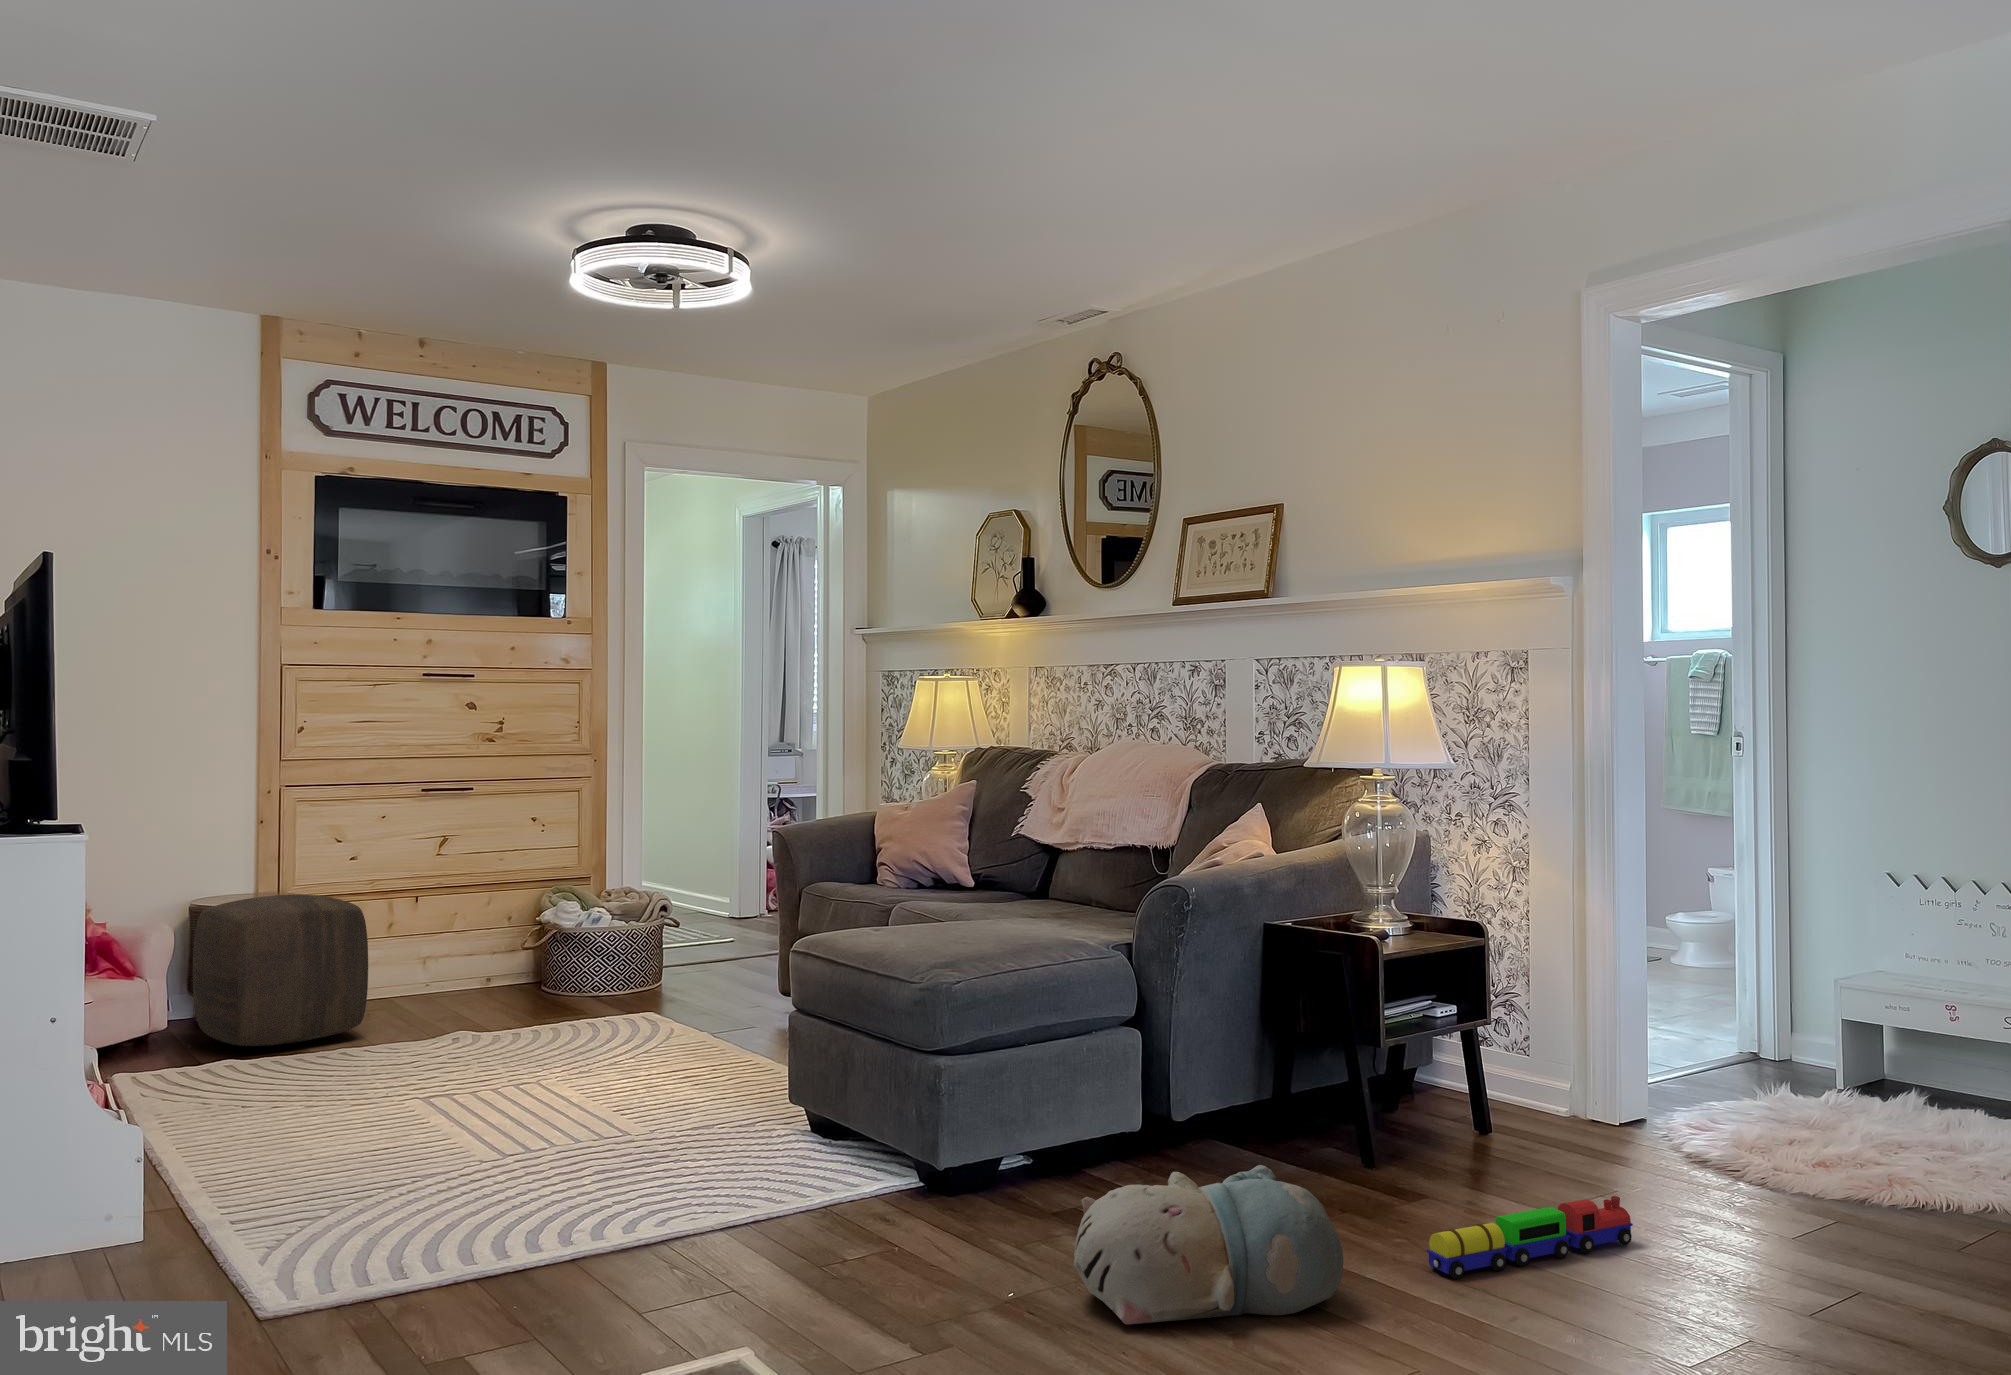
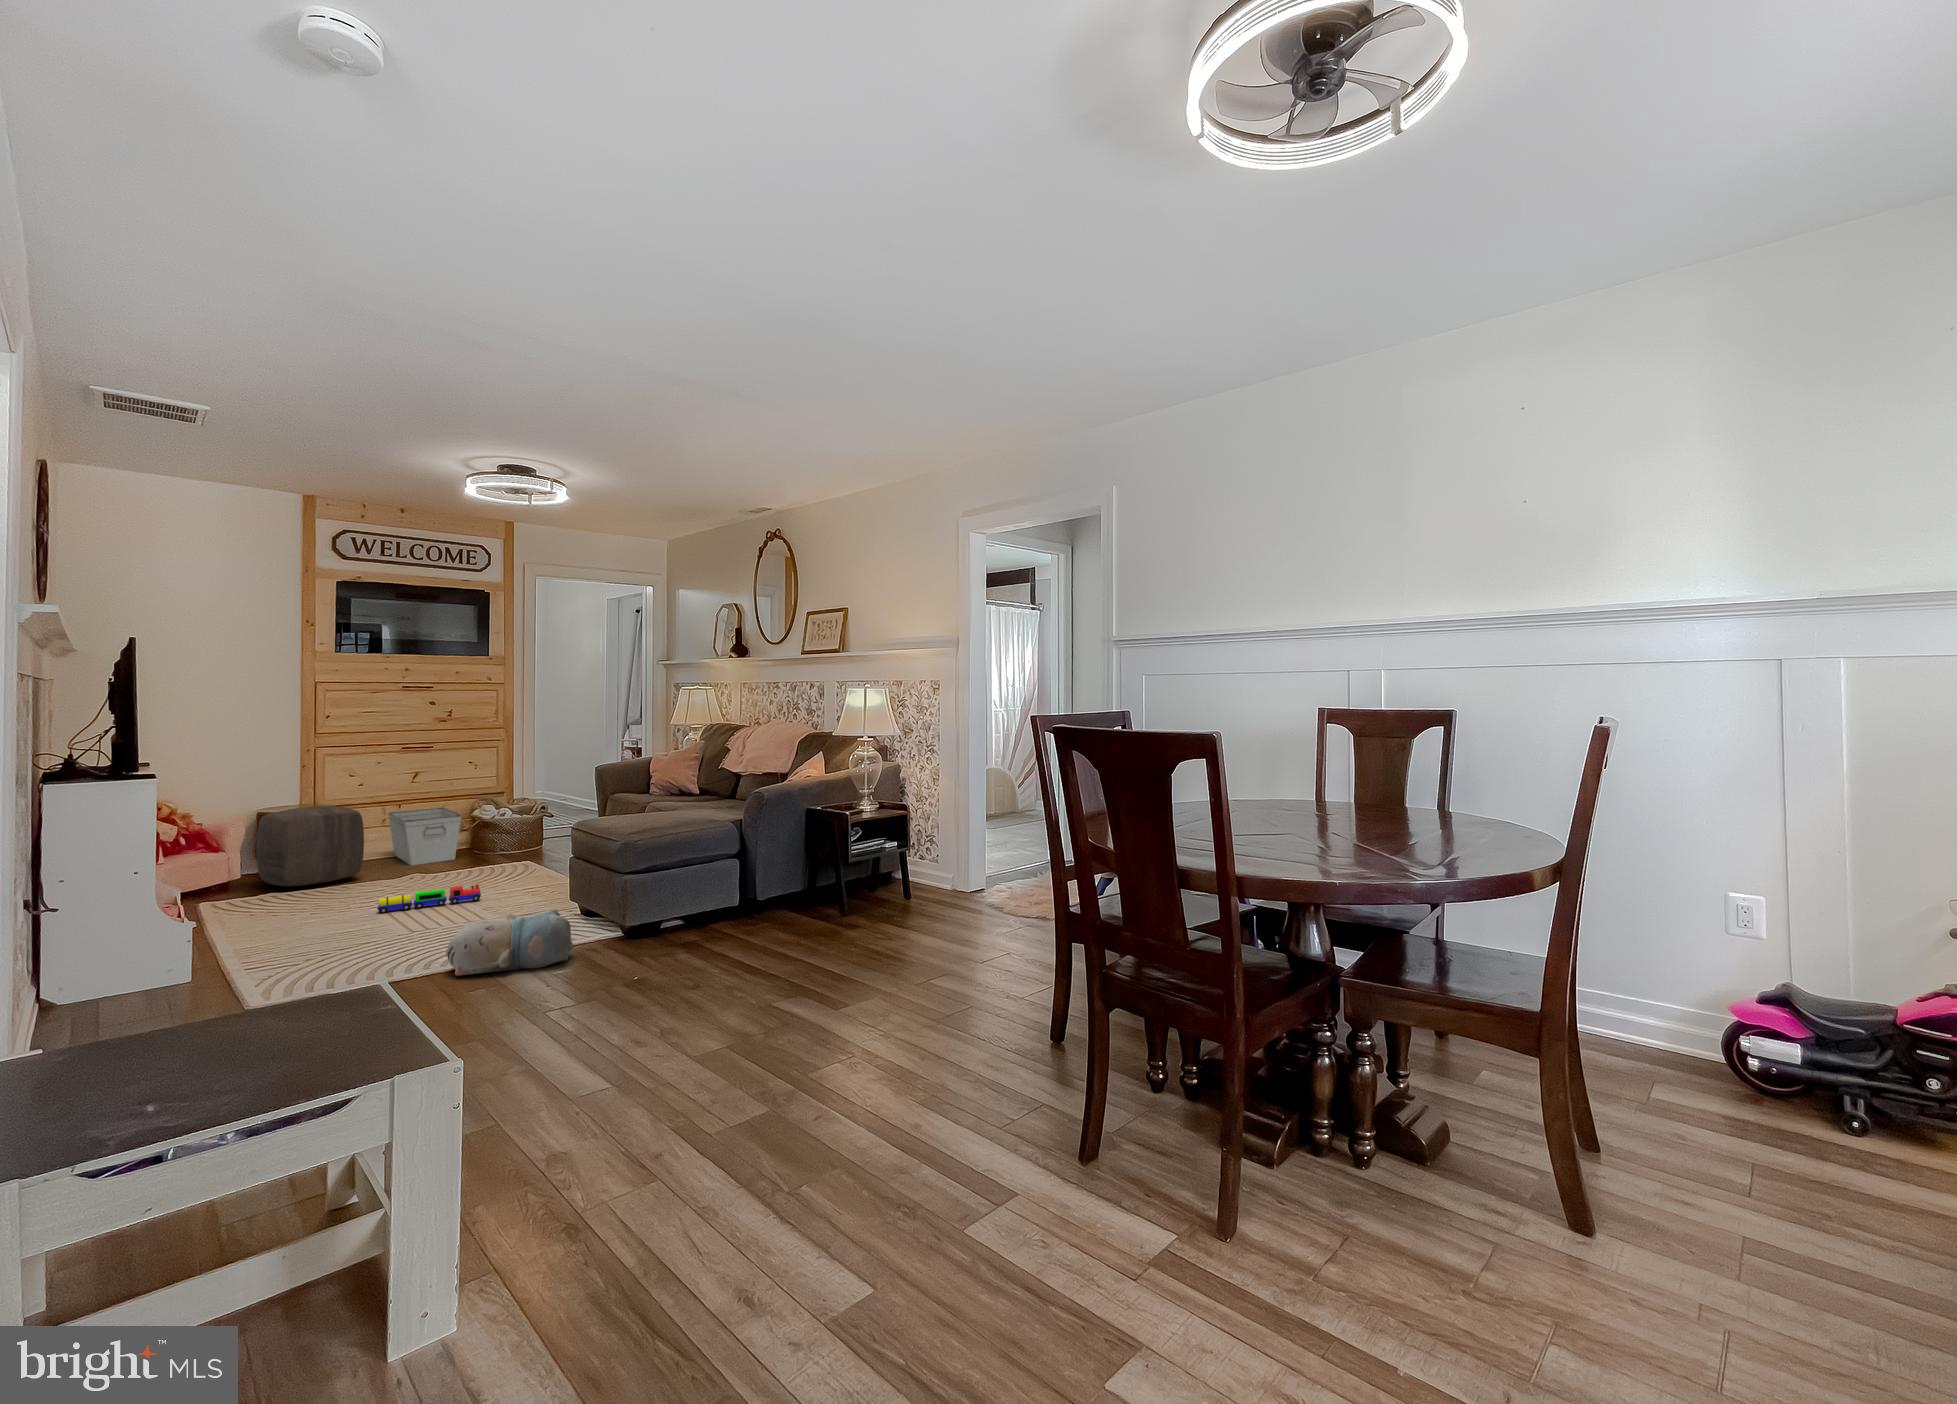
storage bin: none [398,904,526,1013] -> present [388,808,462,865]
plush toy: present [1074,1165,1343,1324] -> present [446,909,573,976]
toy train: present [1427,1196,1633,1279] -> present [377,884,481,914]

